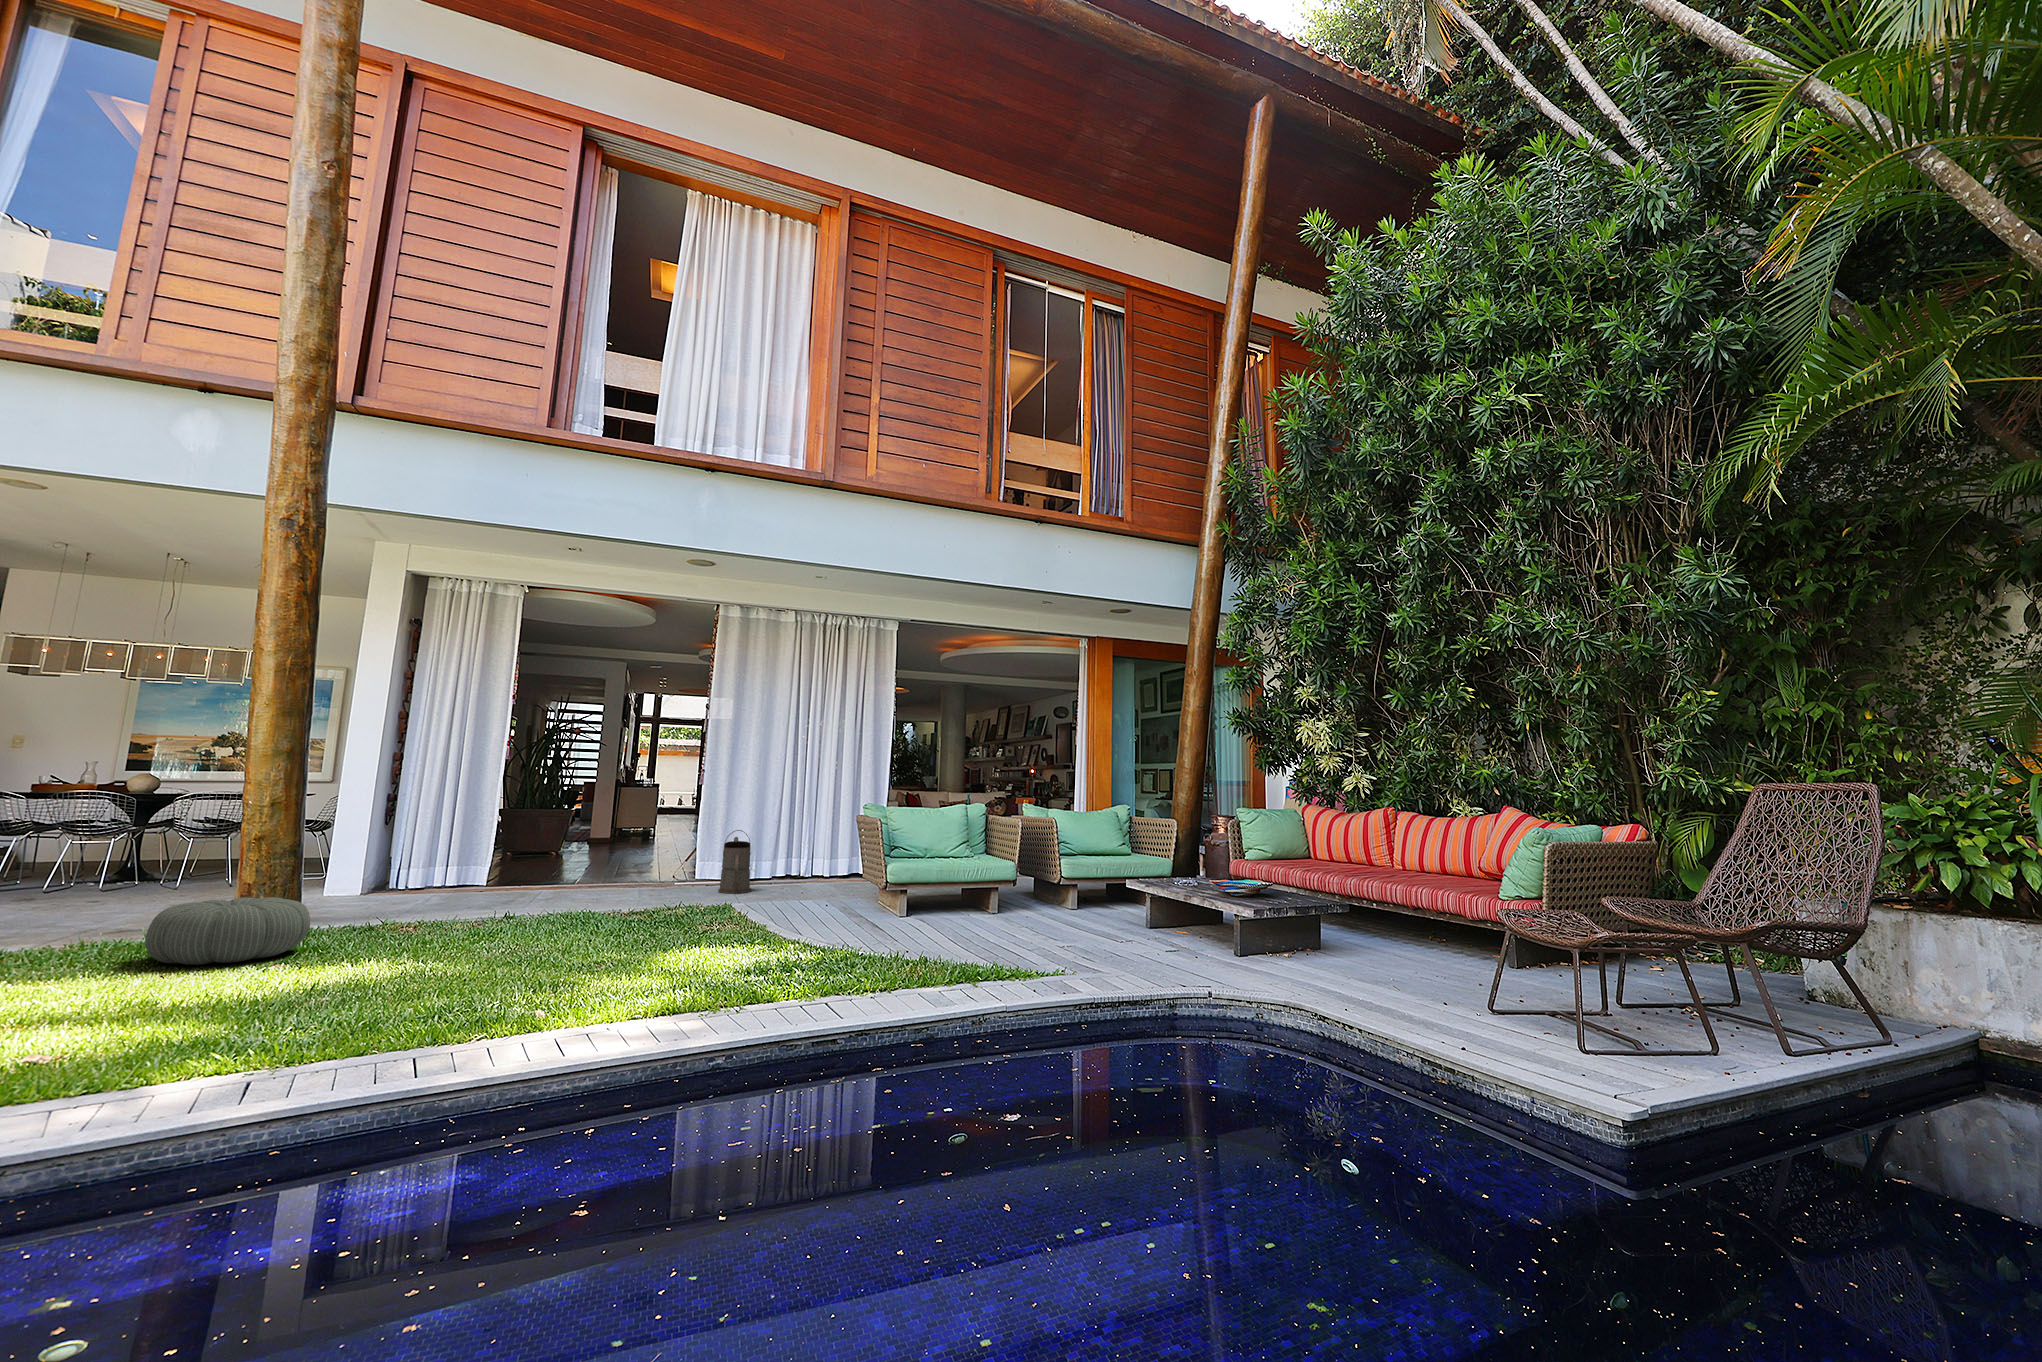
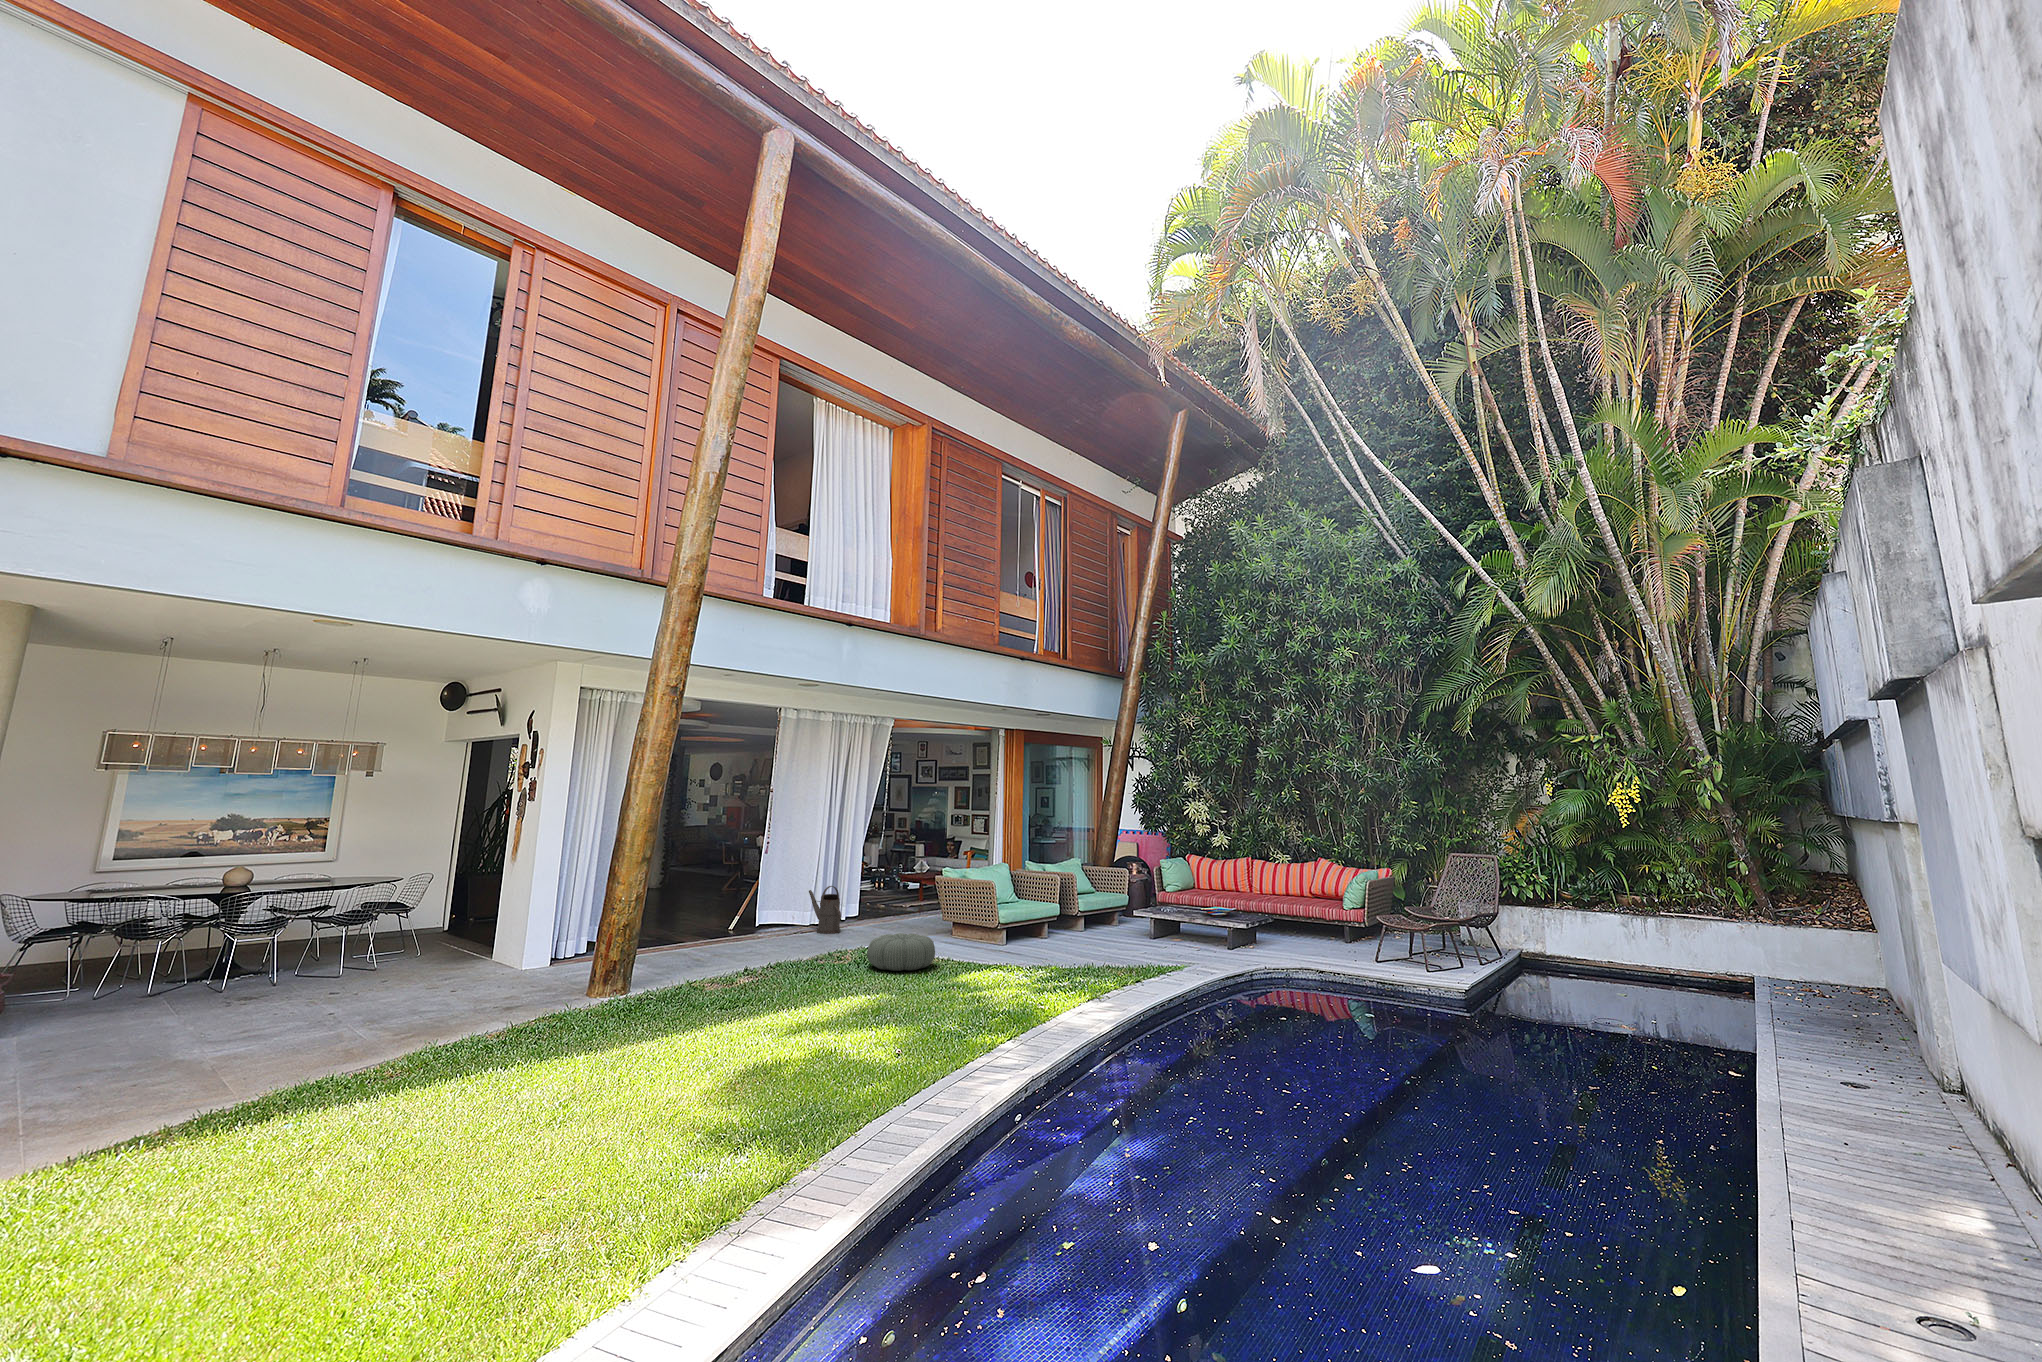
pouf: present [145,897,310,965] -> present [867,933,935,971]

